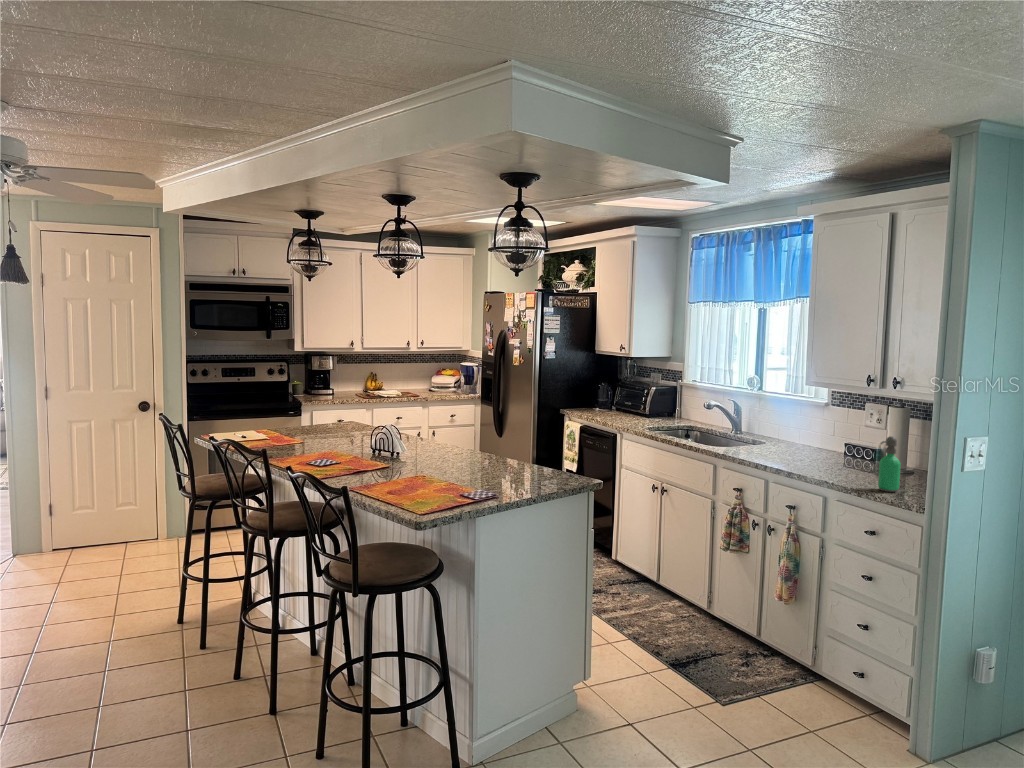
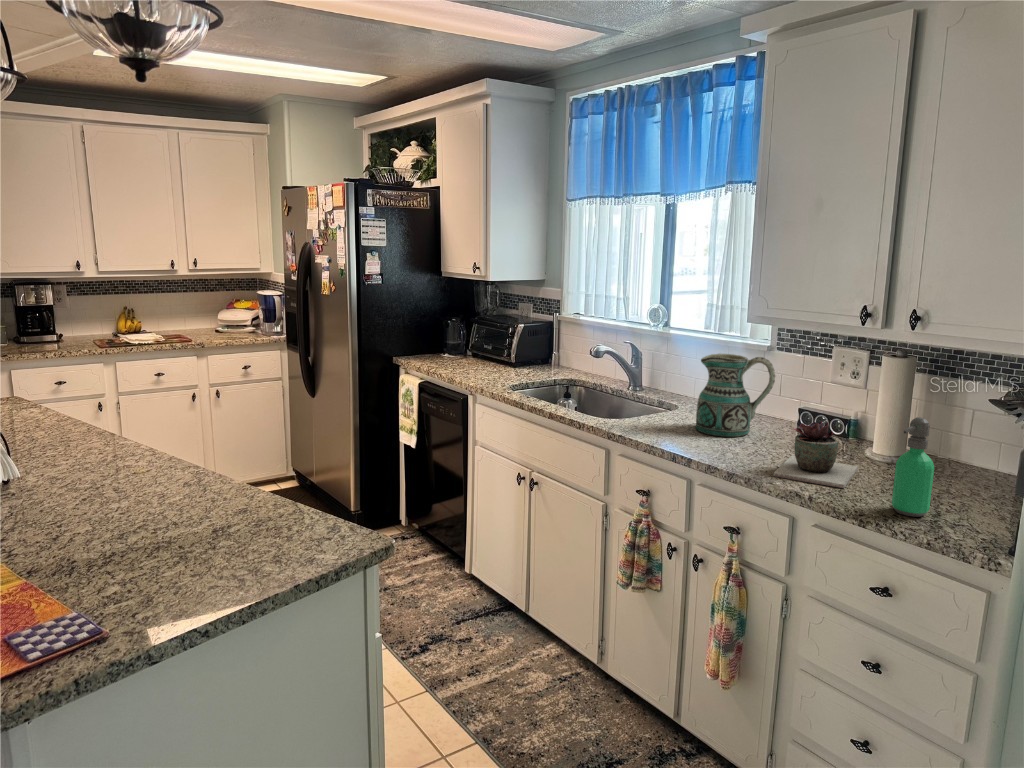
ceramic pitcher: none [773,406,824,458] -> present [696,353,775,437]
succulent plant: none [815,444,870,481] -> present [774,421,858,488]

